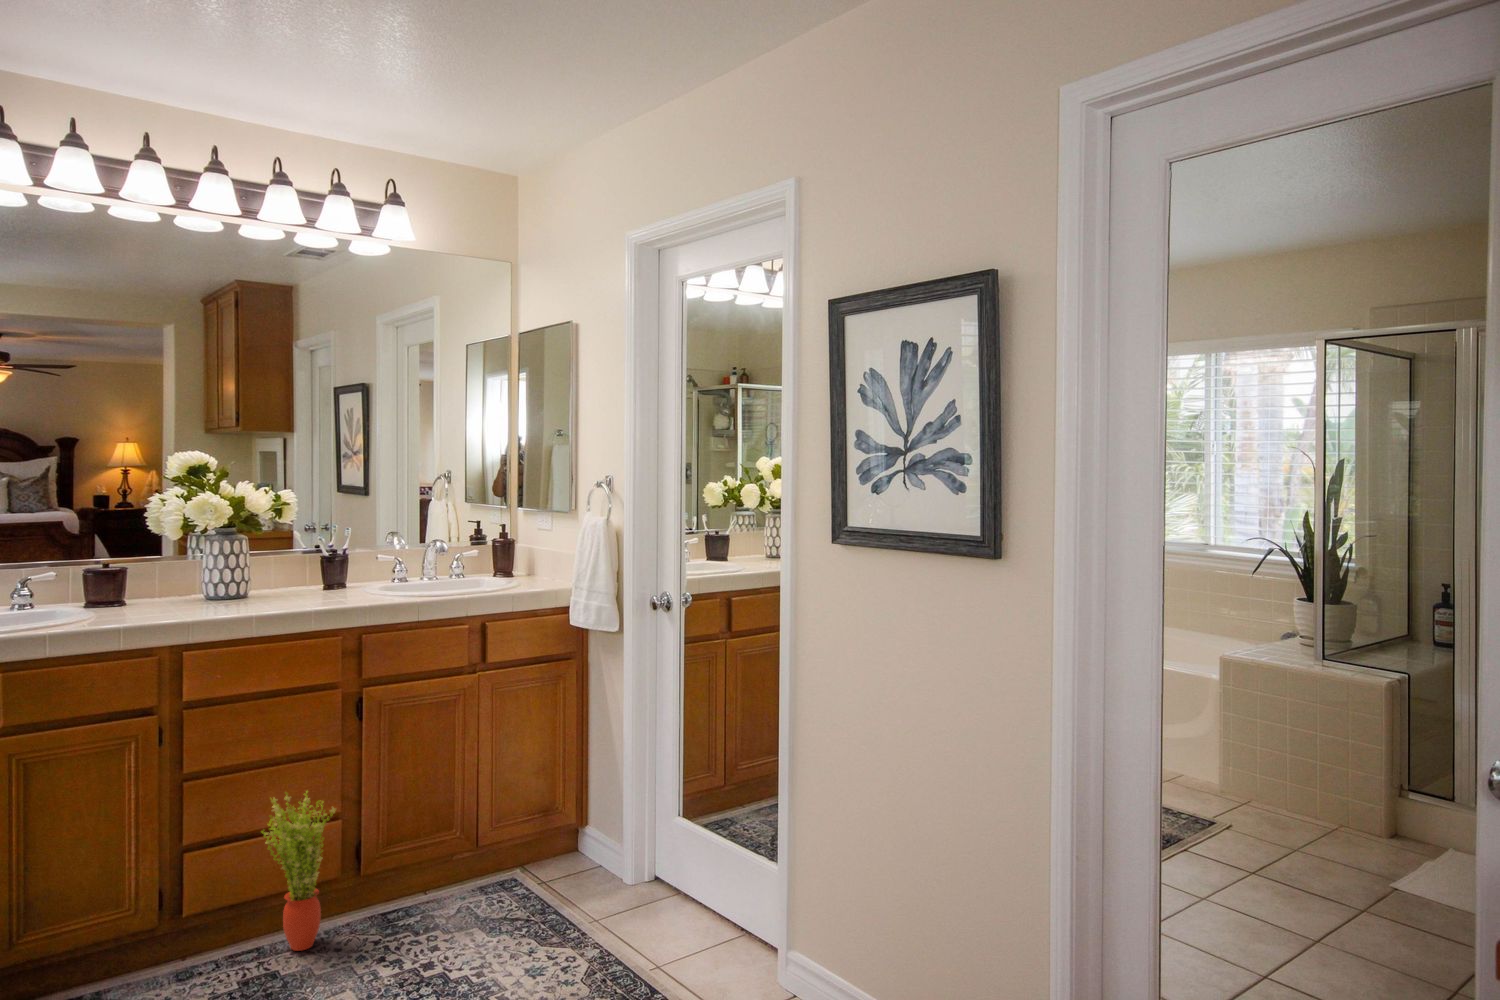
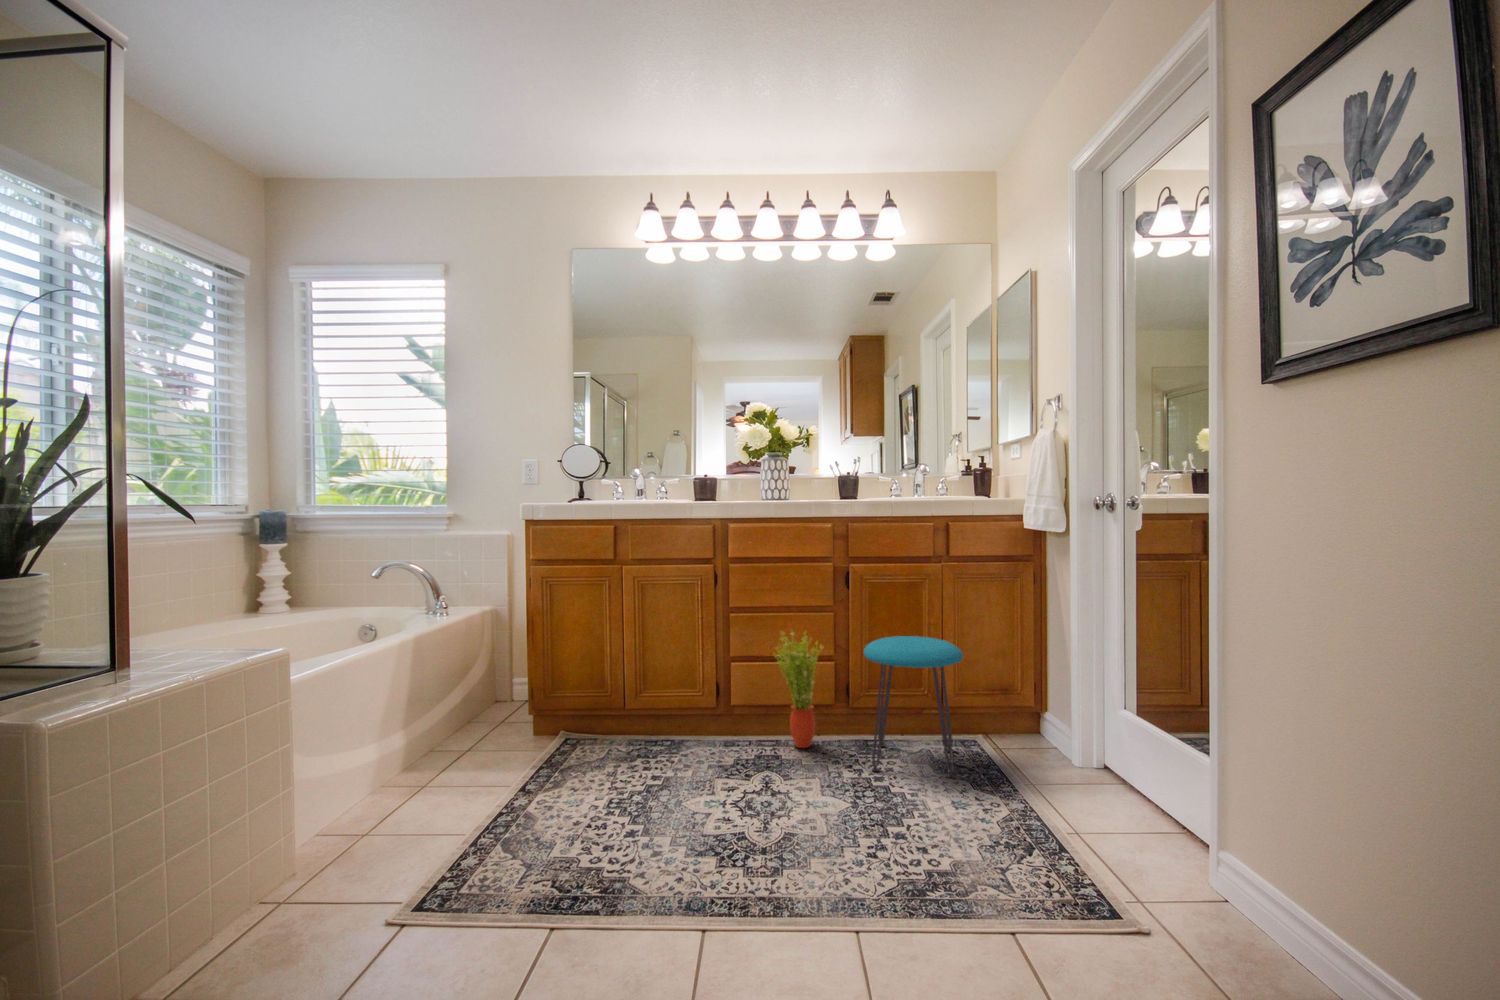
stool: none [395,773,518,957] -> present [864,636,963,778]

